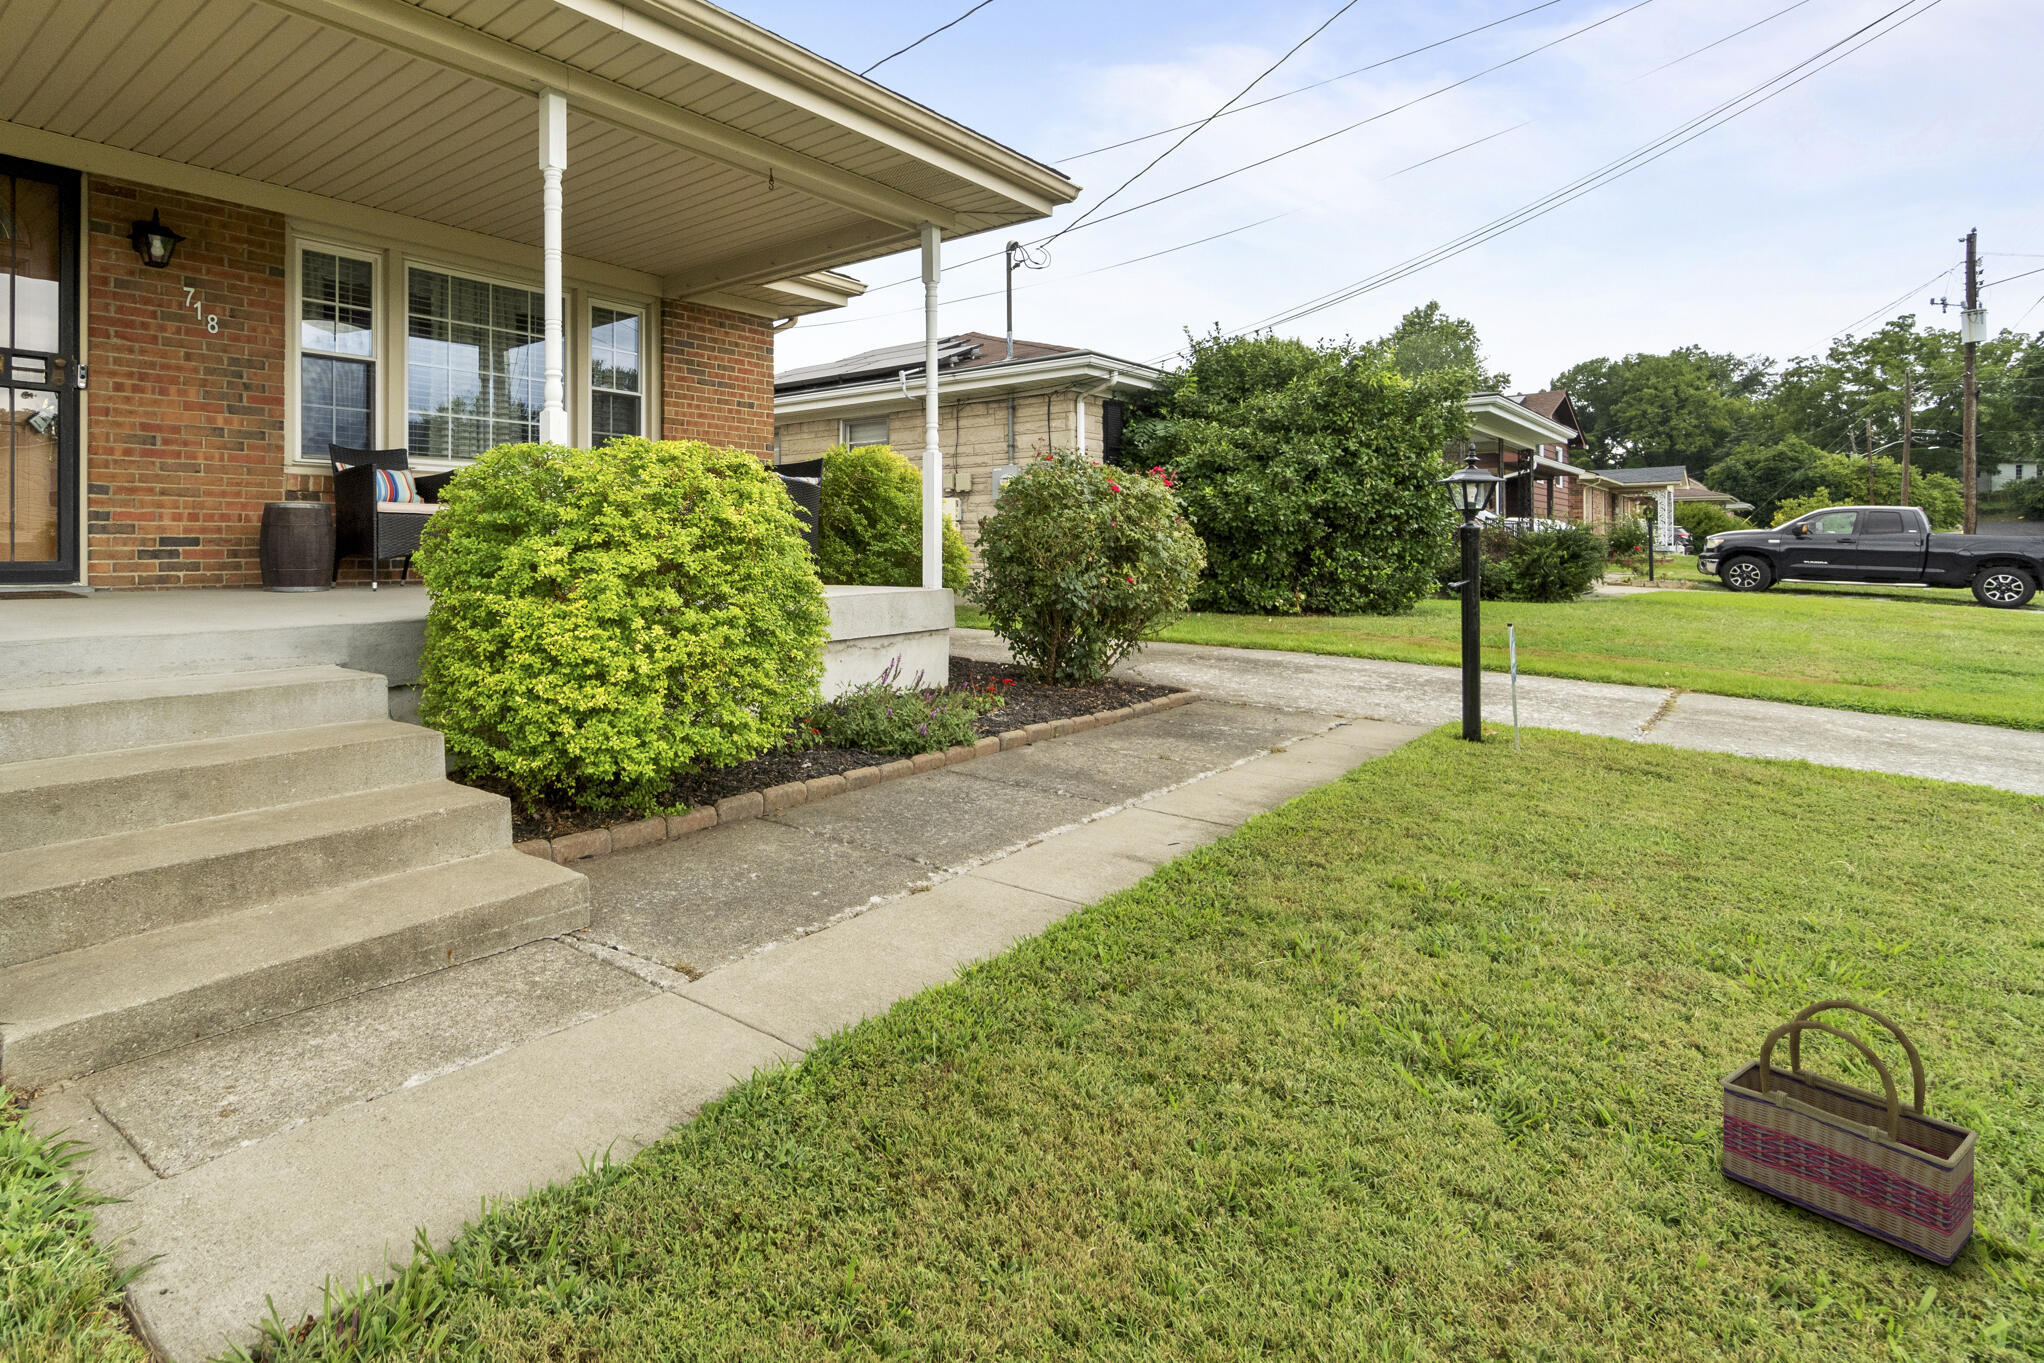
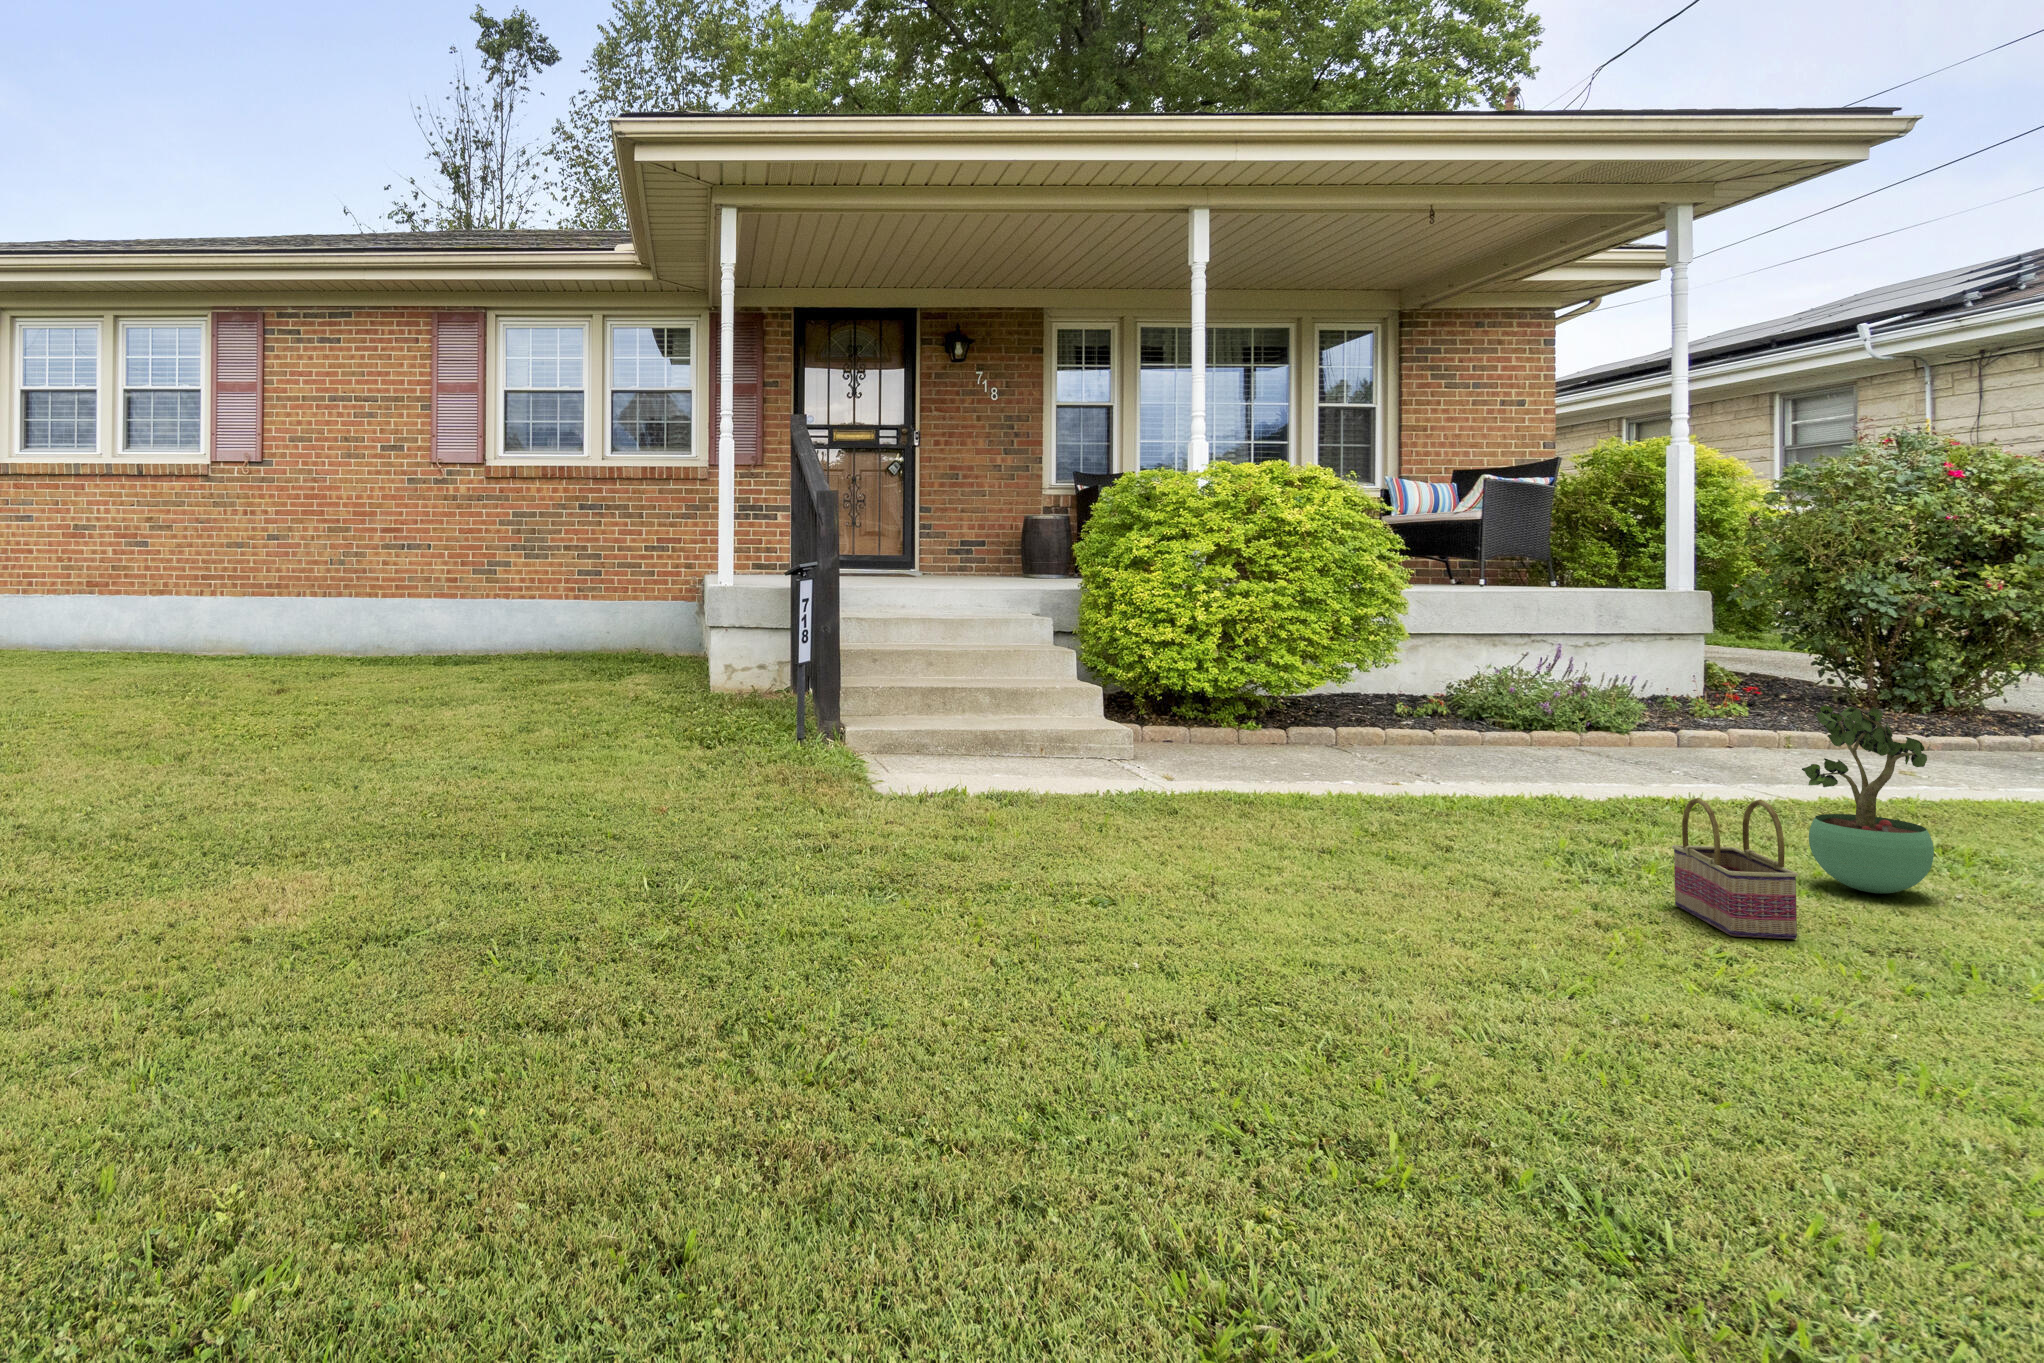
potted plant: none [1599,799,1805,1037] -> present [1802,706,1934,894]

